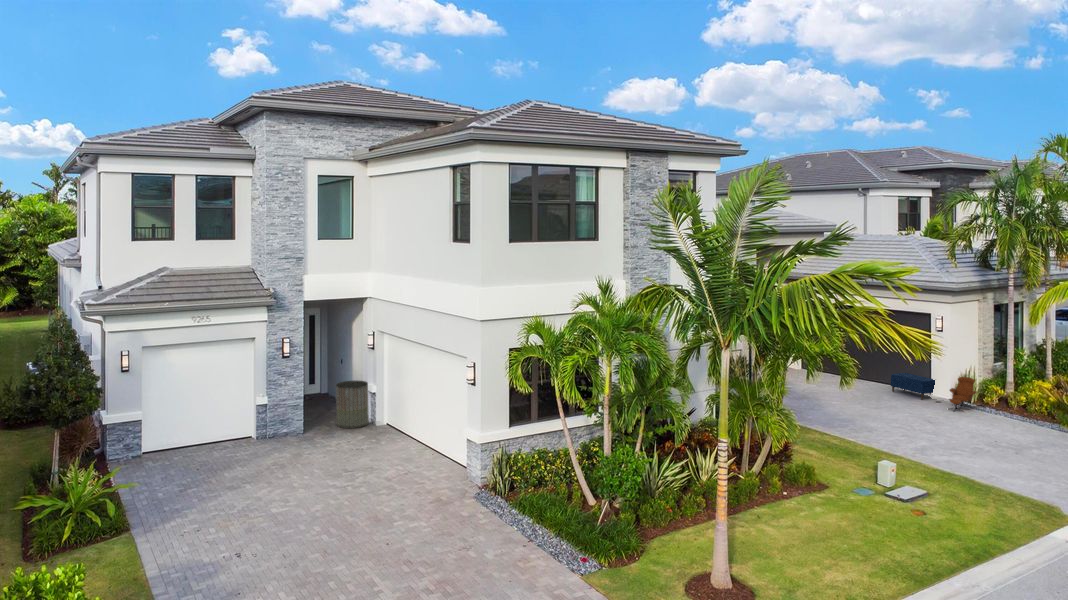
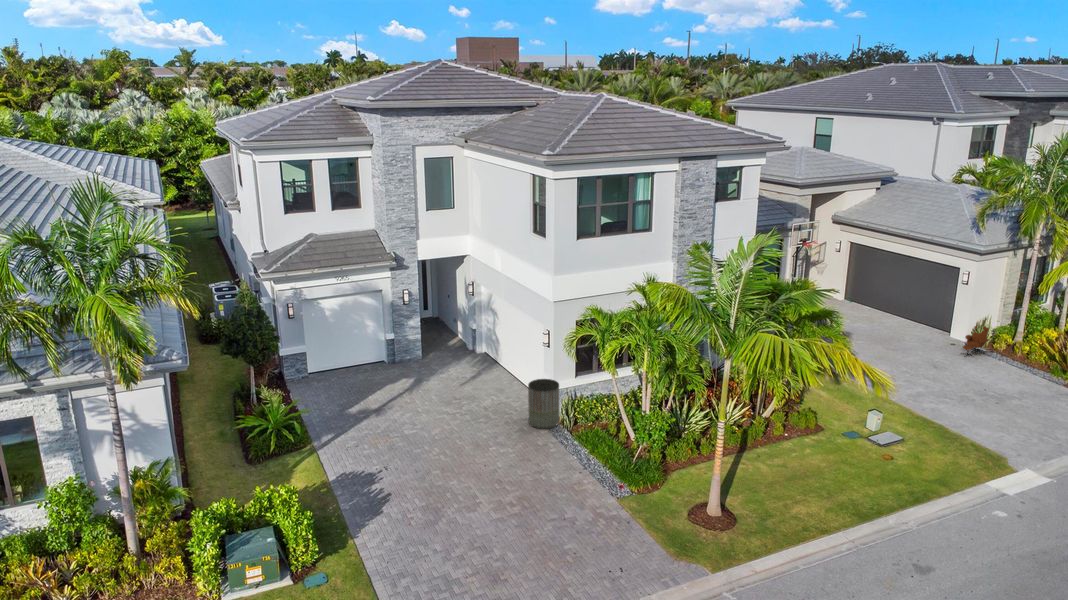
bench: present [891,373,935,400] -> none [917,316,957,342]
trash can: present [336,380,369,428] -> present [528,379,559,429]

